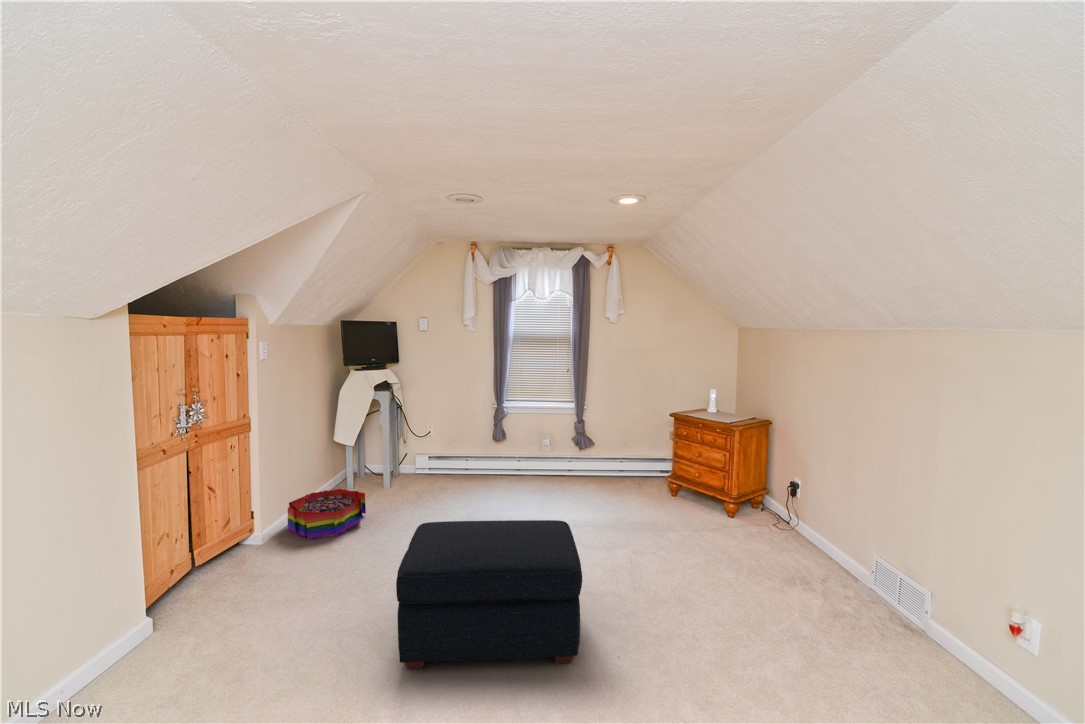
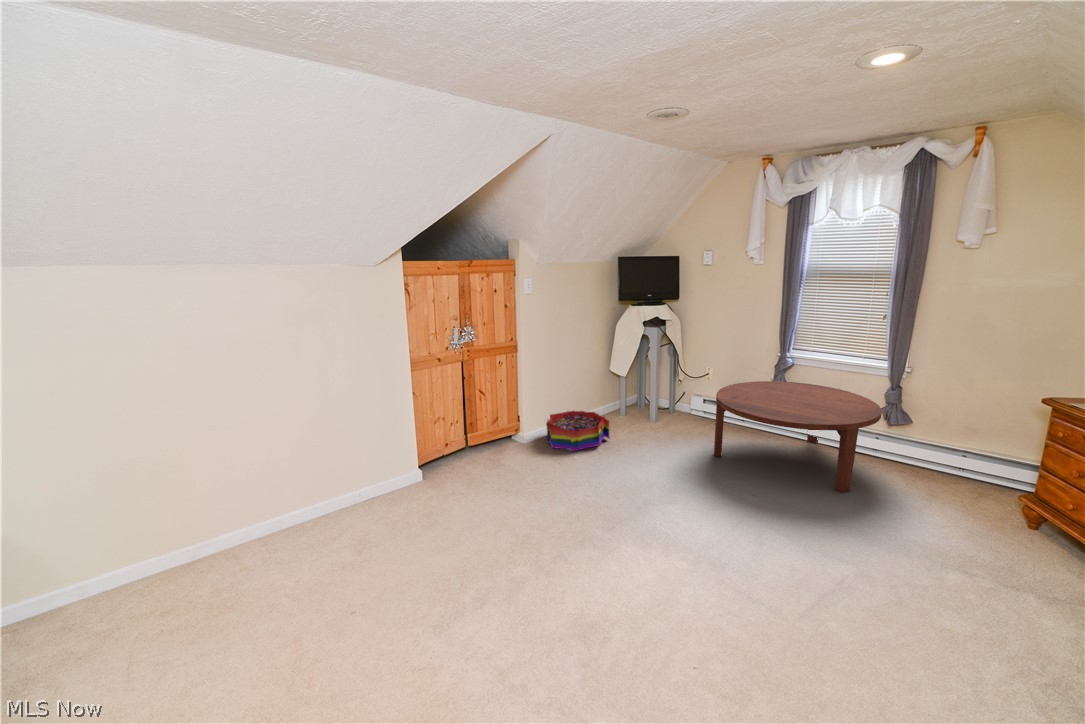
coffee table: none [467,428,588,504] -> present [714,381,882,493]
ottoman: present [396,520,582,669] -> none [508,459,708,639]

